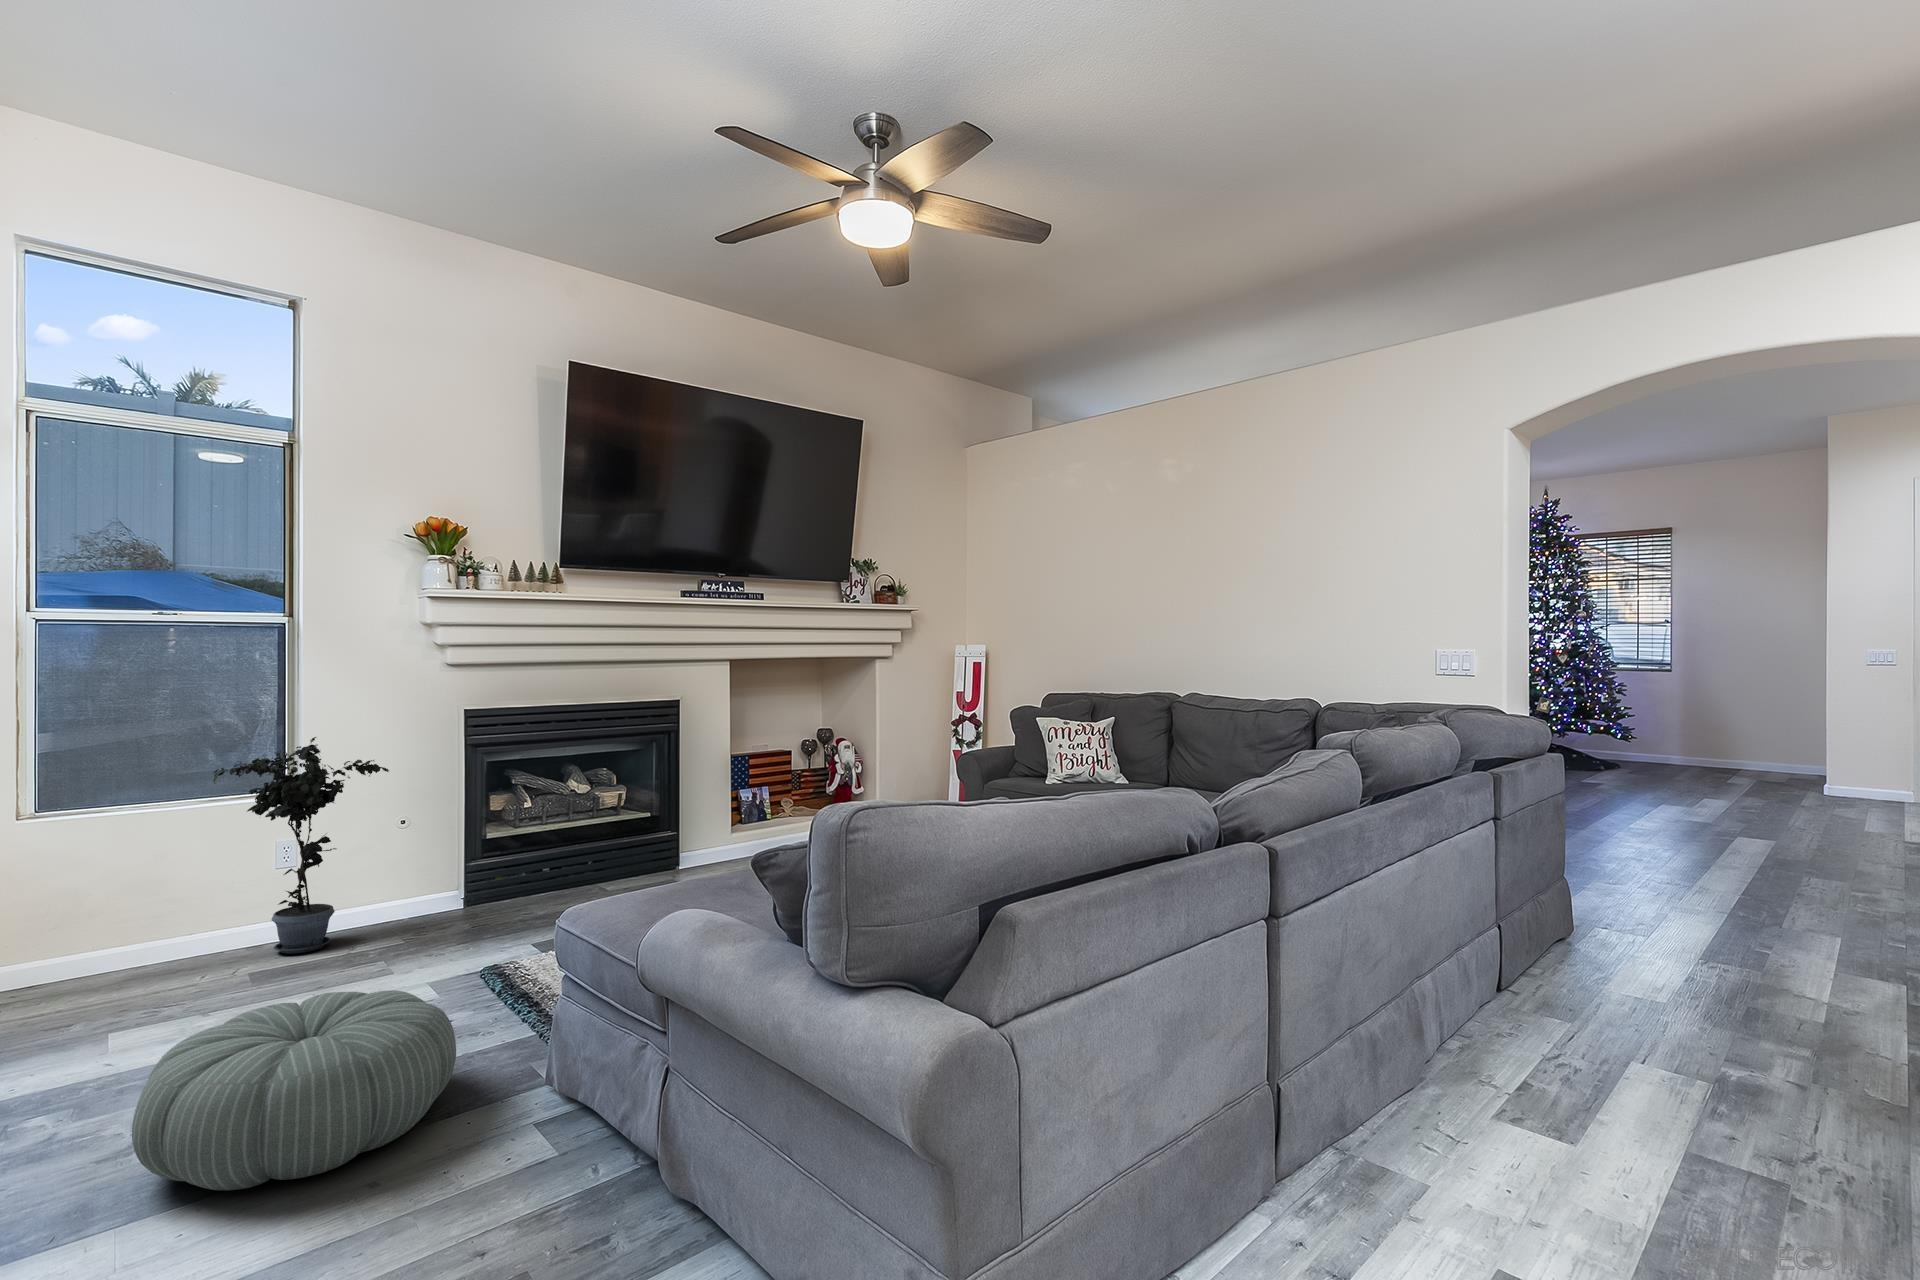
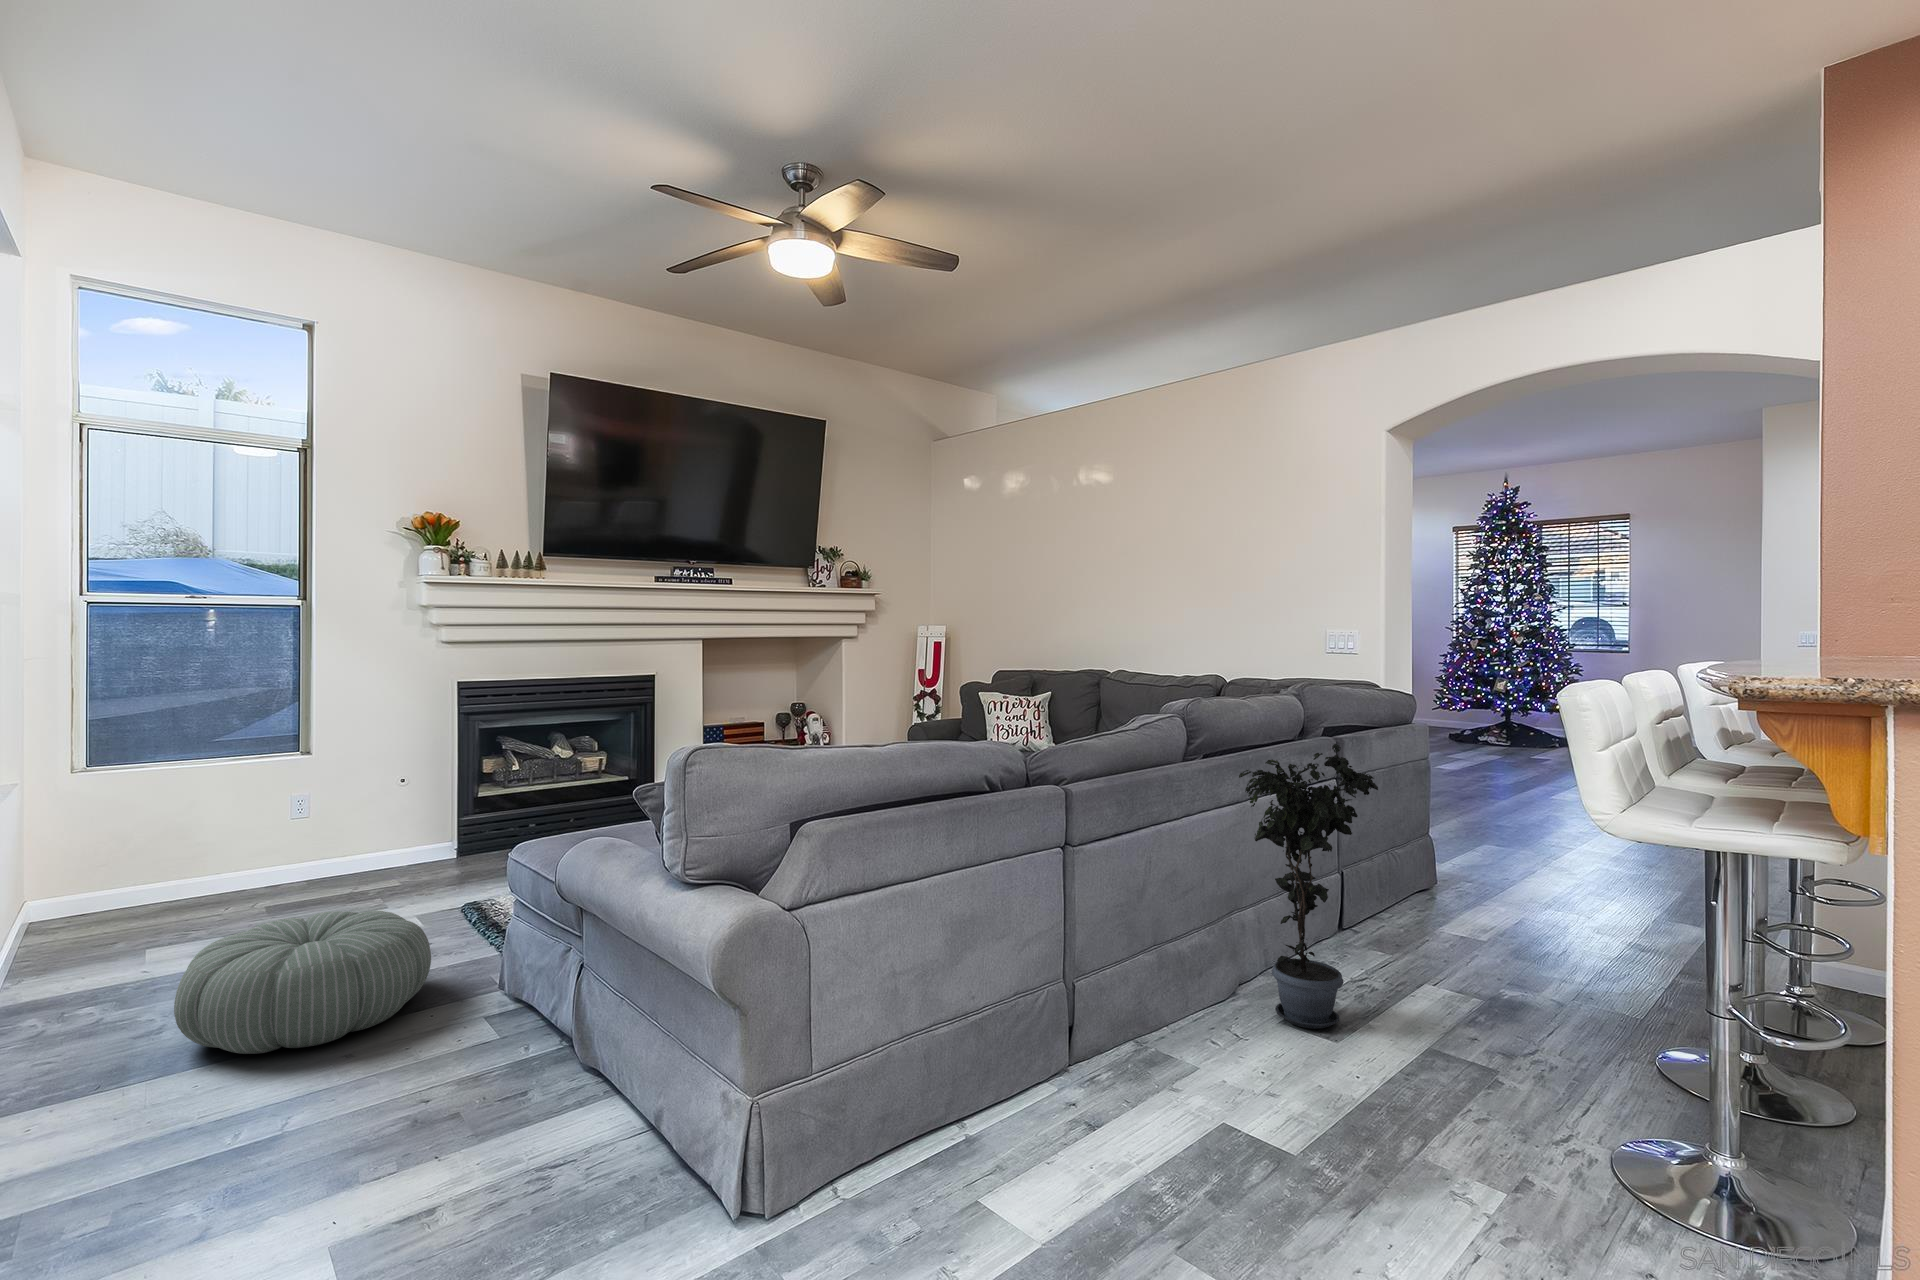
potted plant: present [213,737,389,954] -> present [1239,744,1378,1029]

